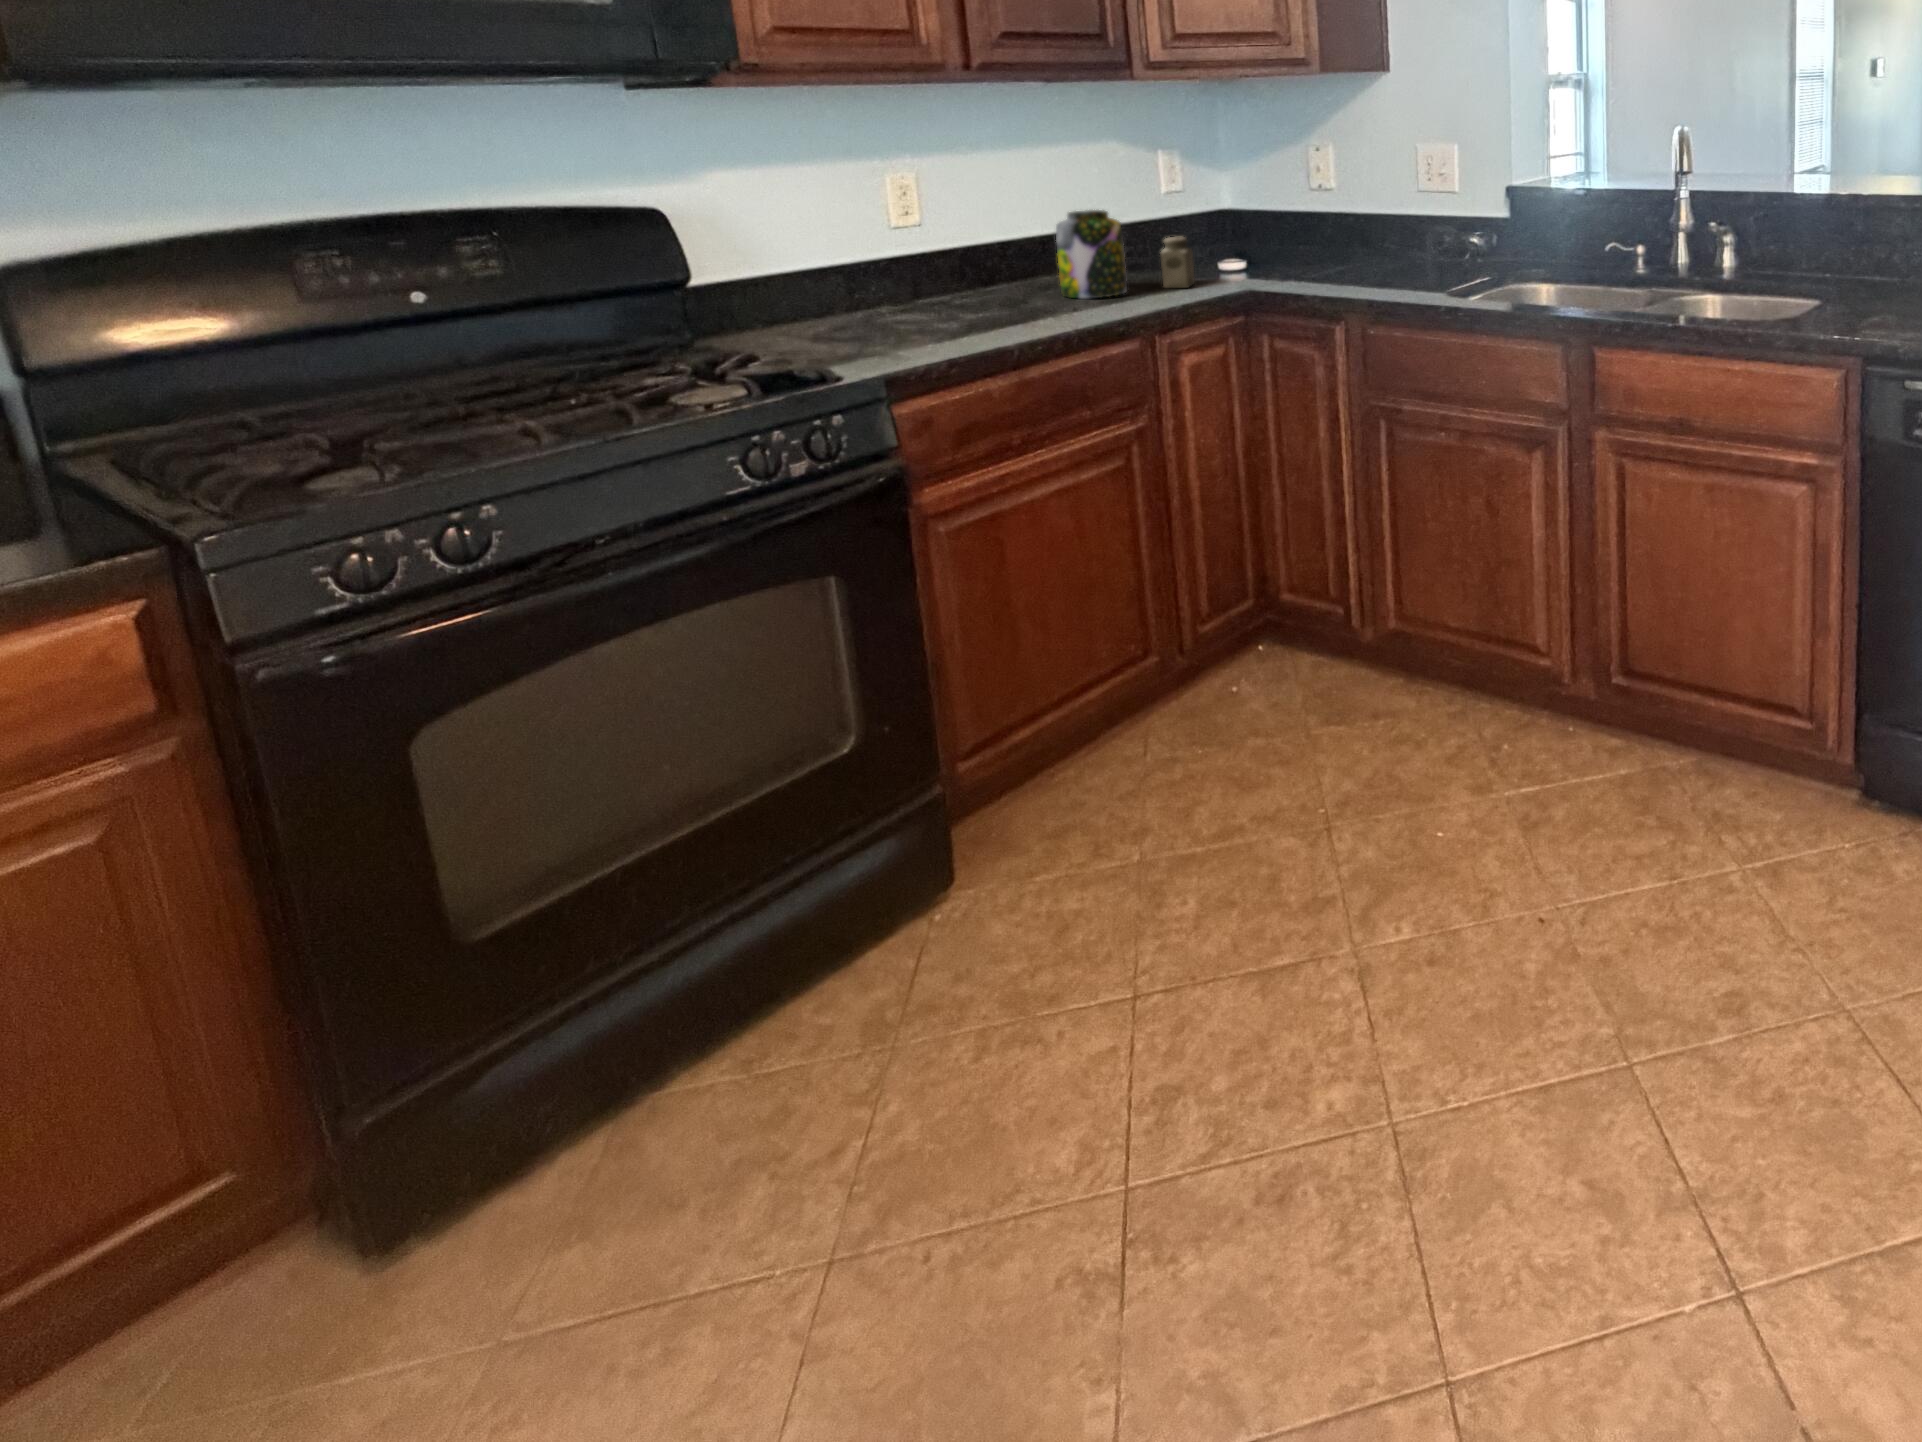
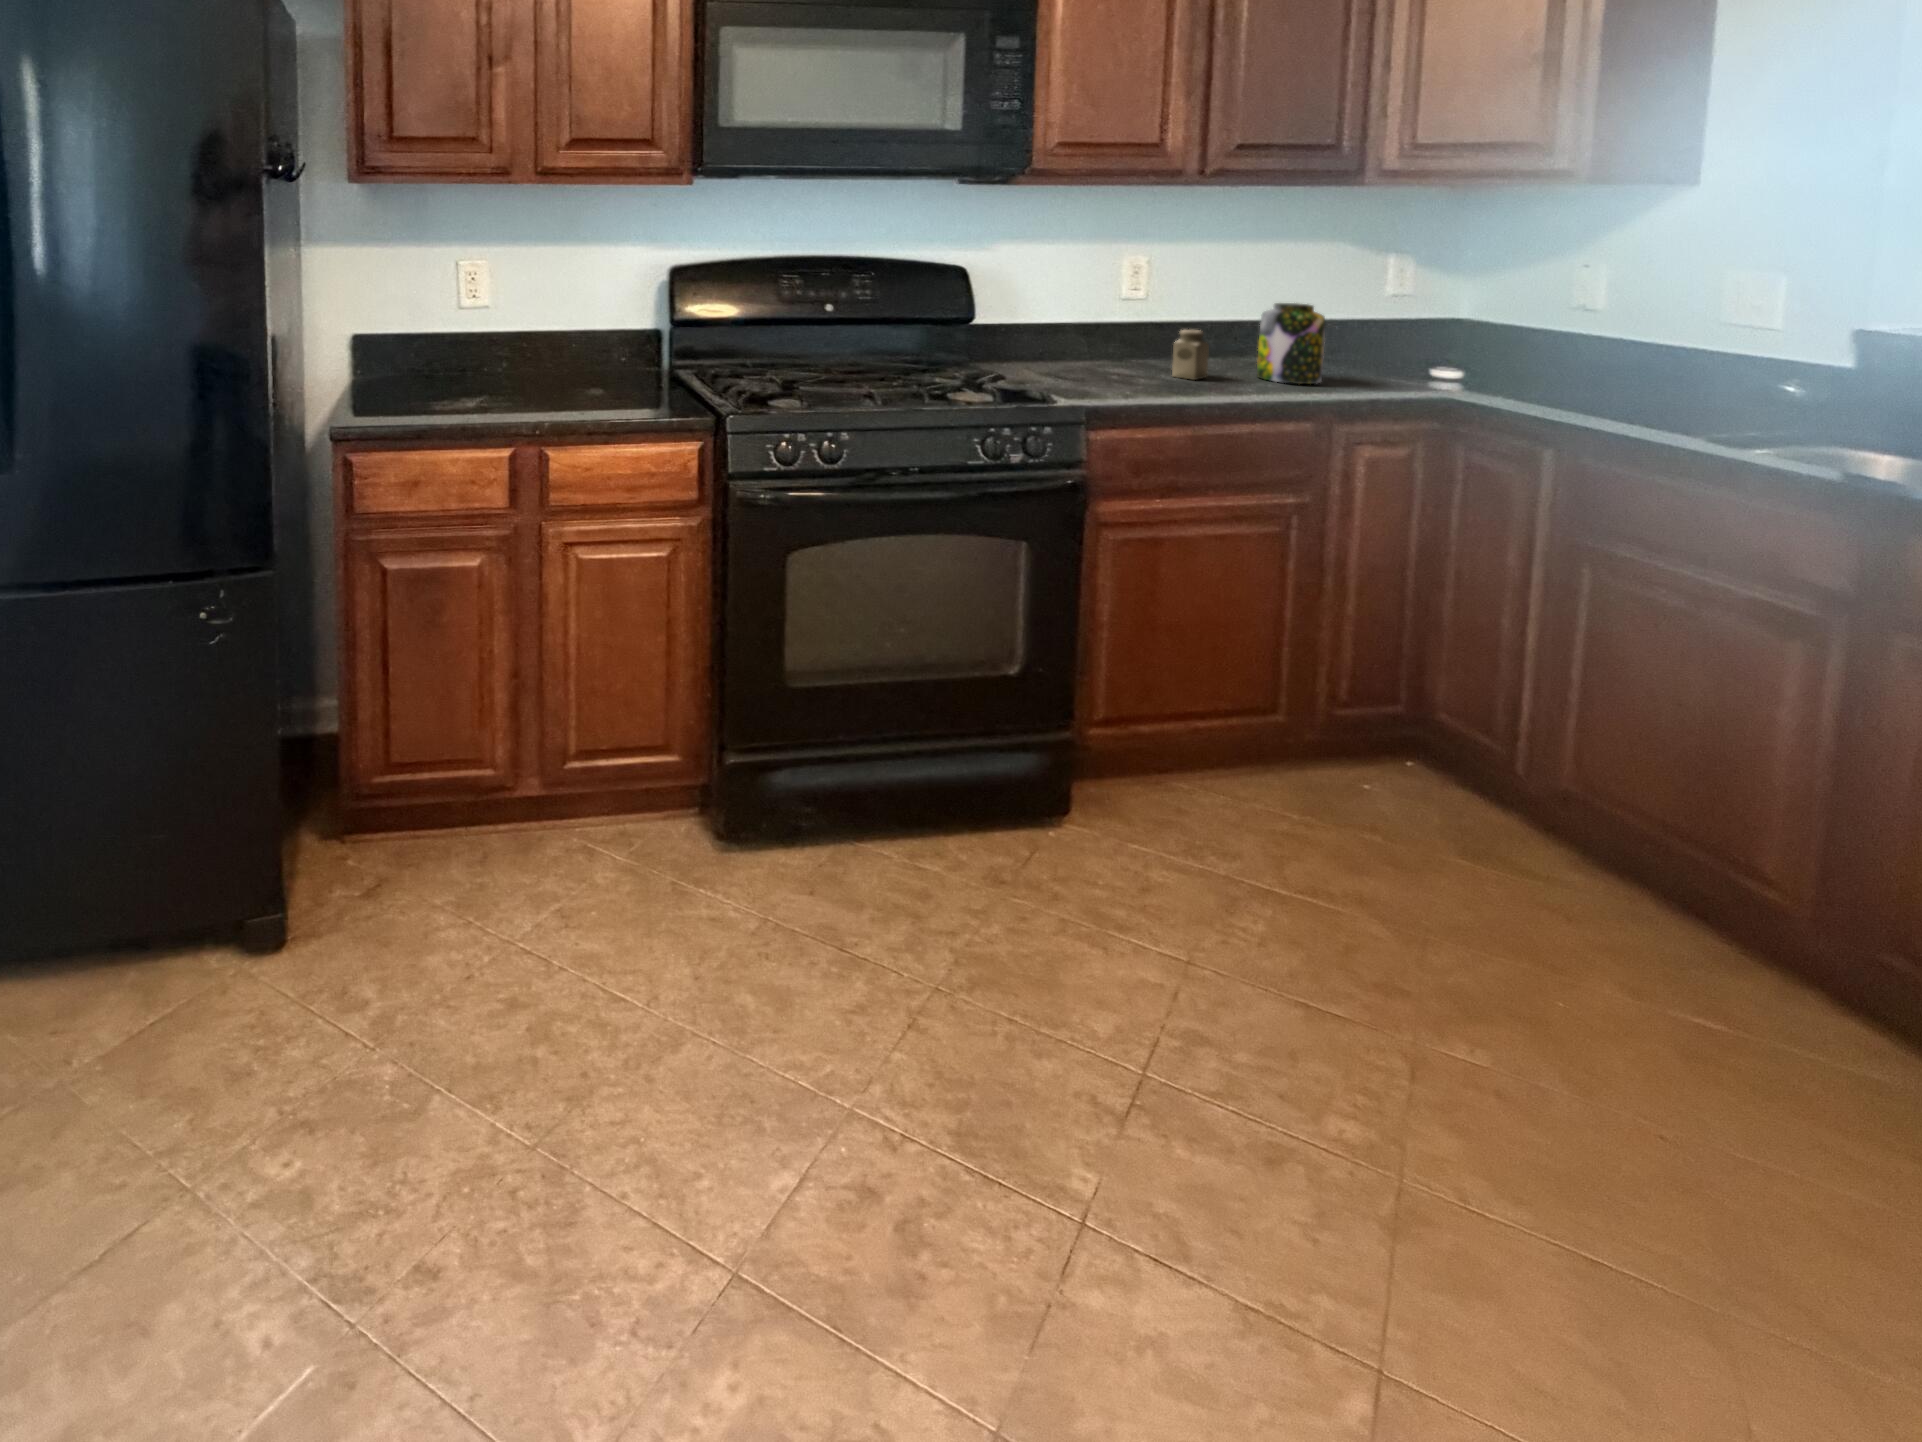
salt shaker: present [1160,237,1195,288] -> present [1172,329,1209,380]

